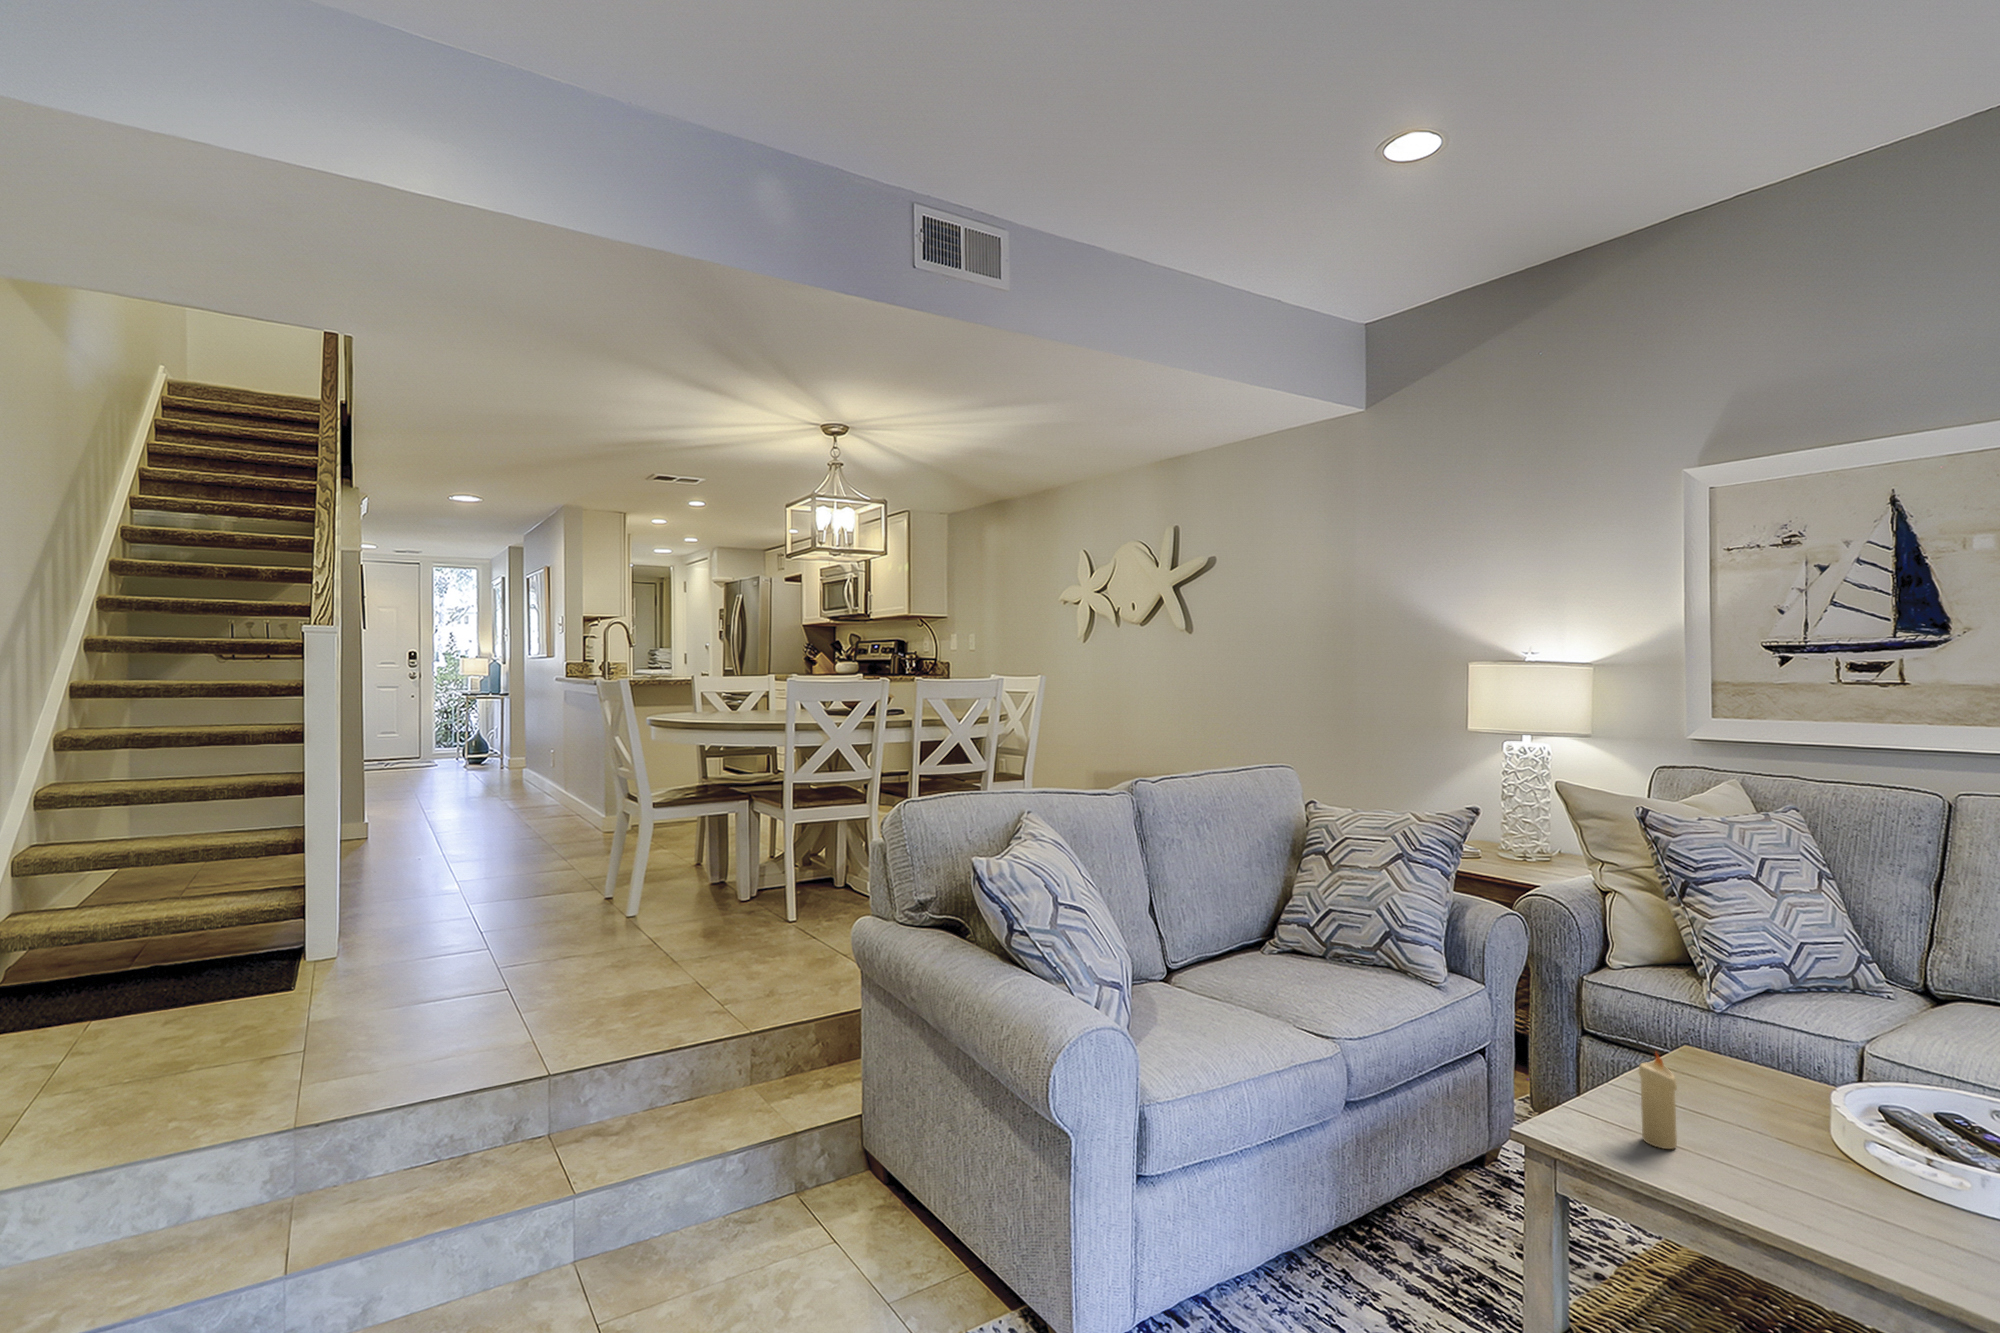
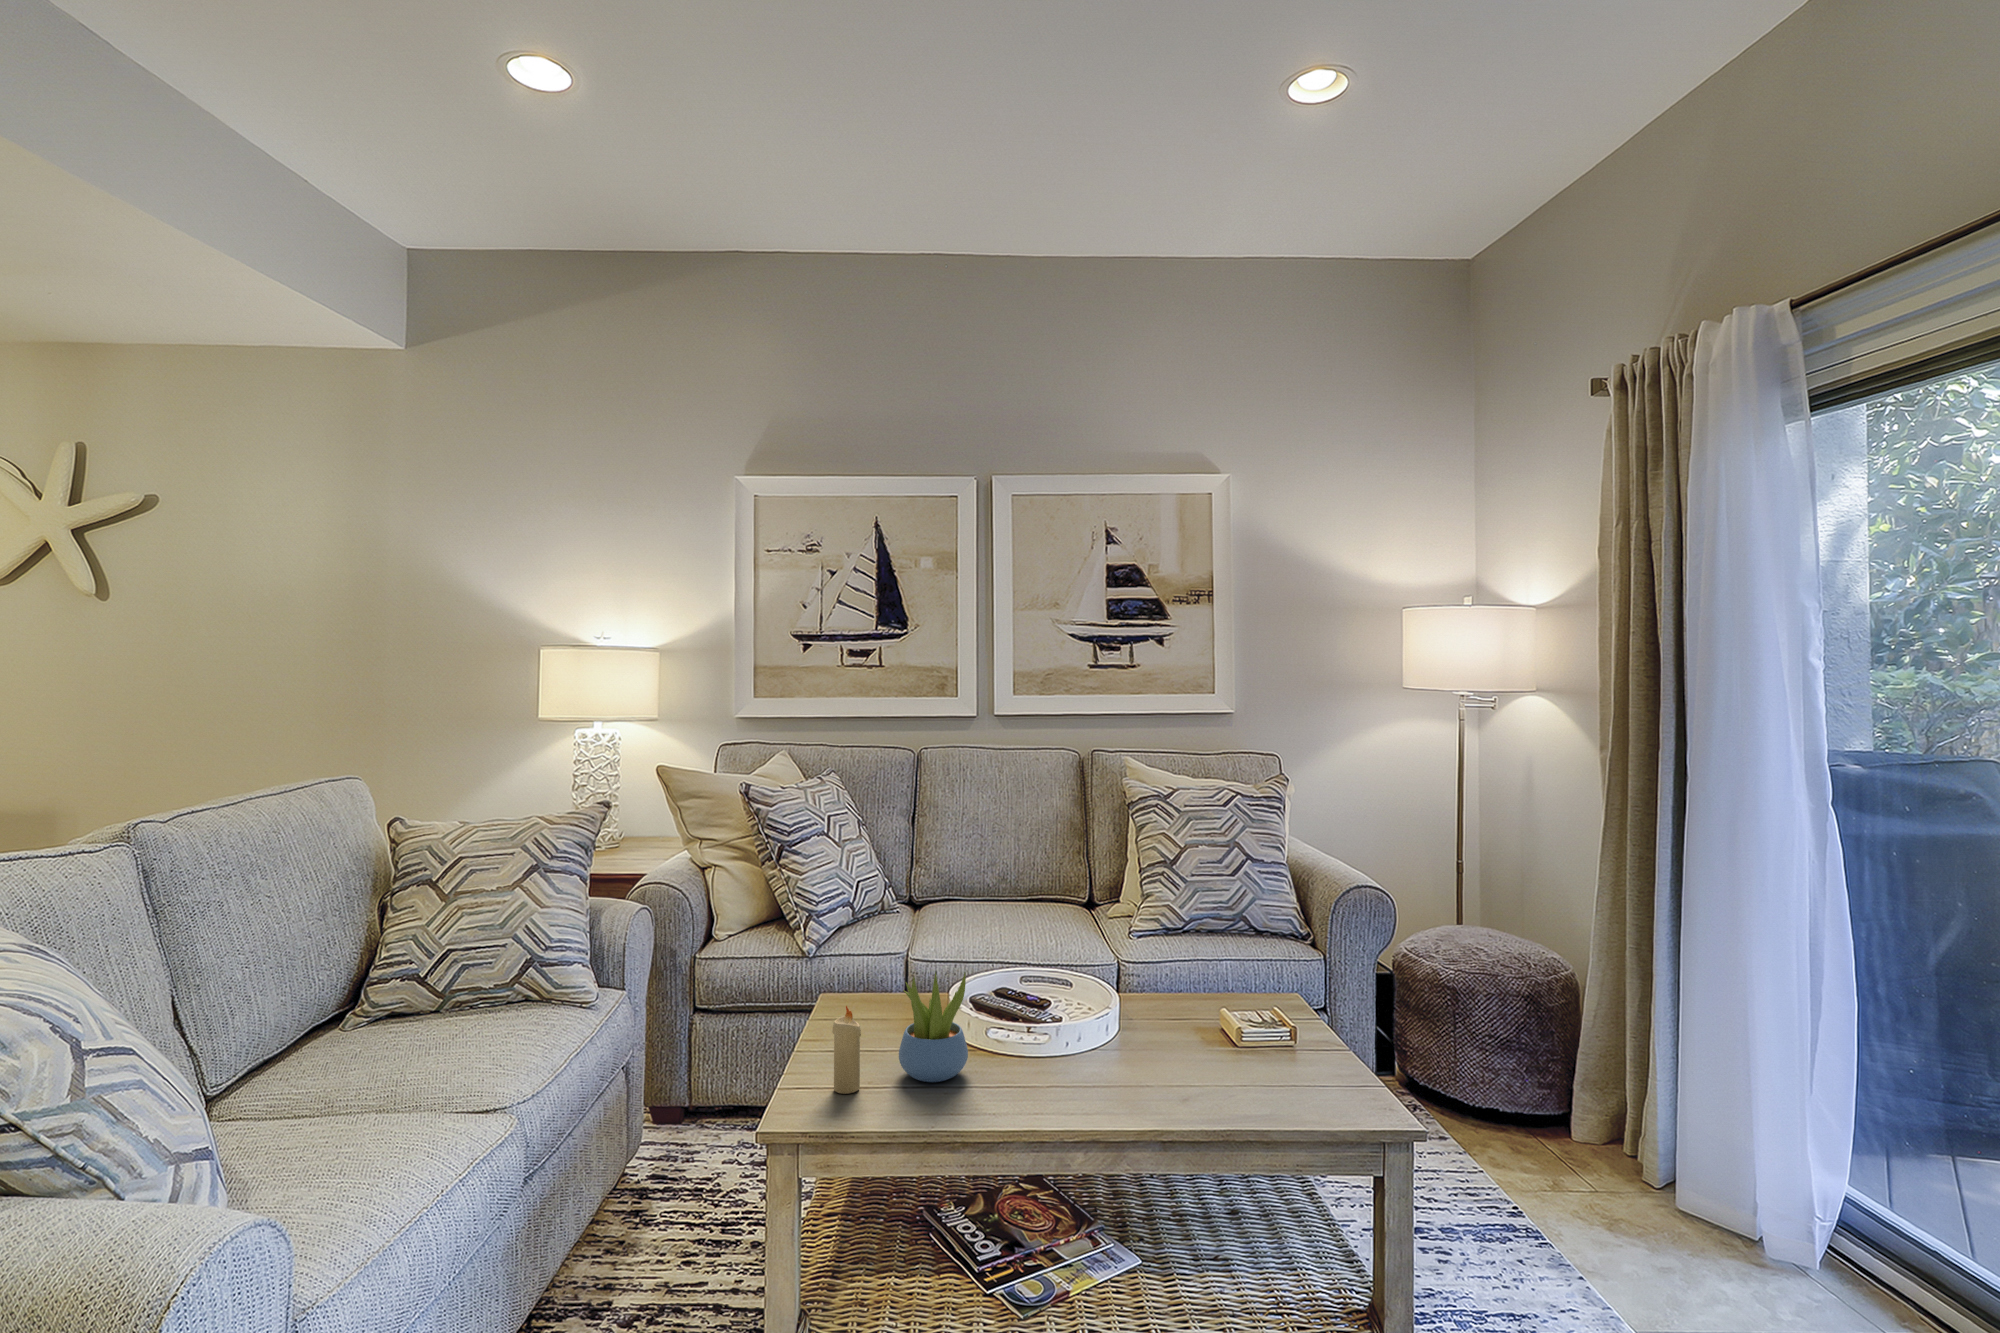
succulent plant: none [1737,1043,1848,1187] -> present [899,972,968,1082]

